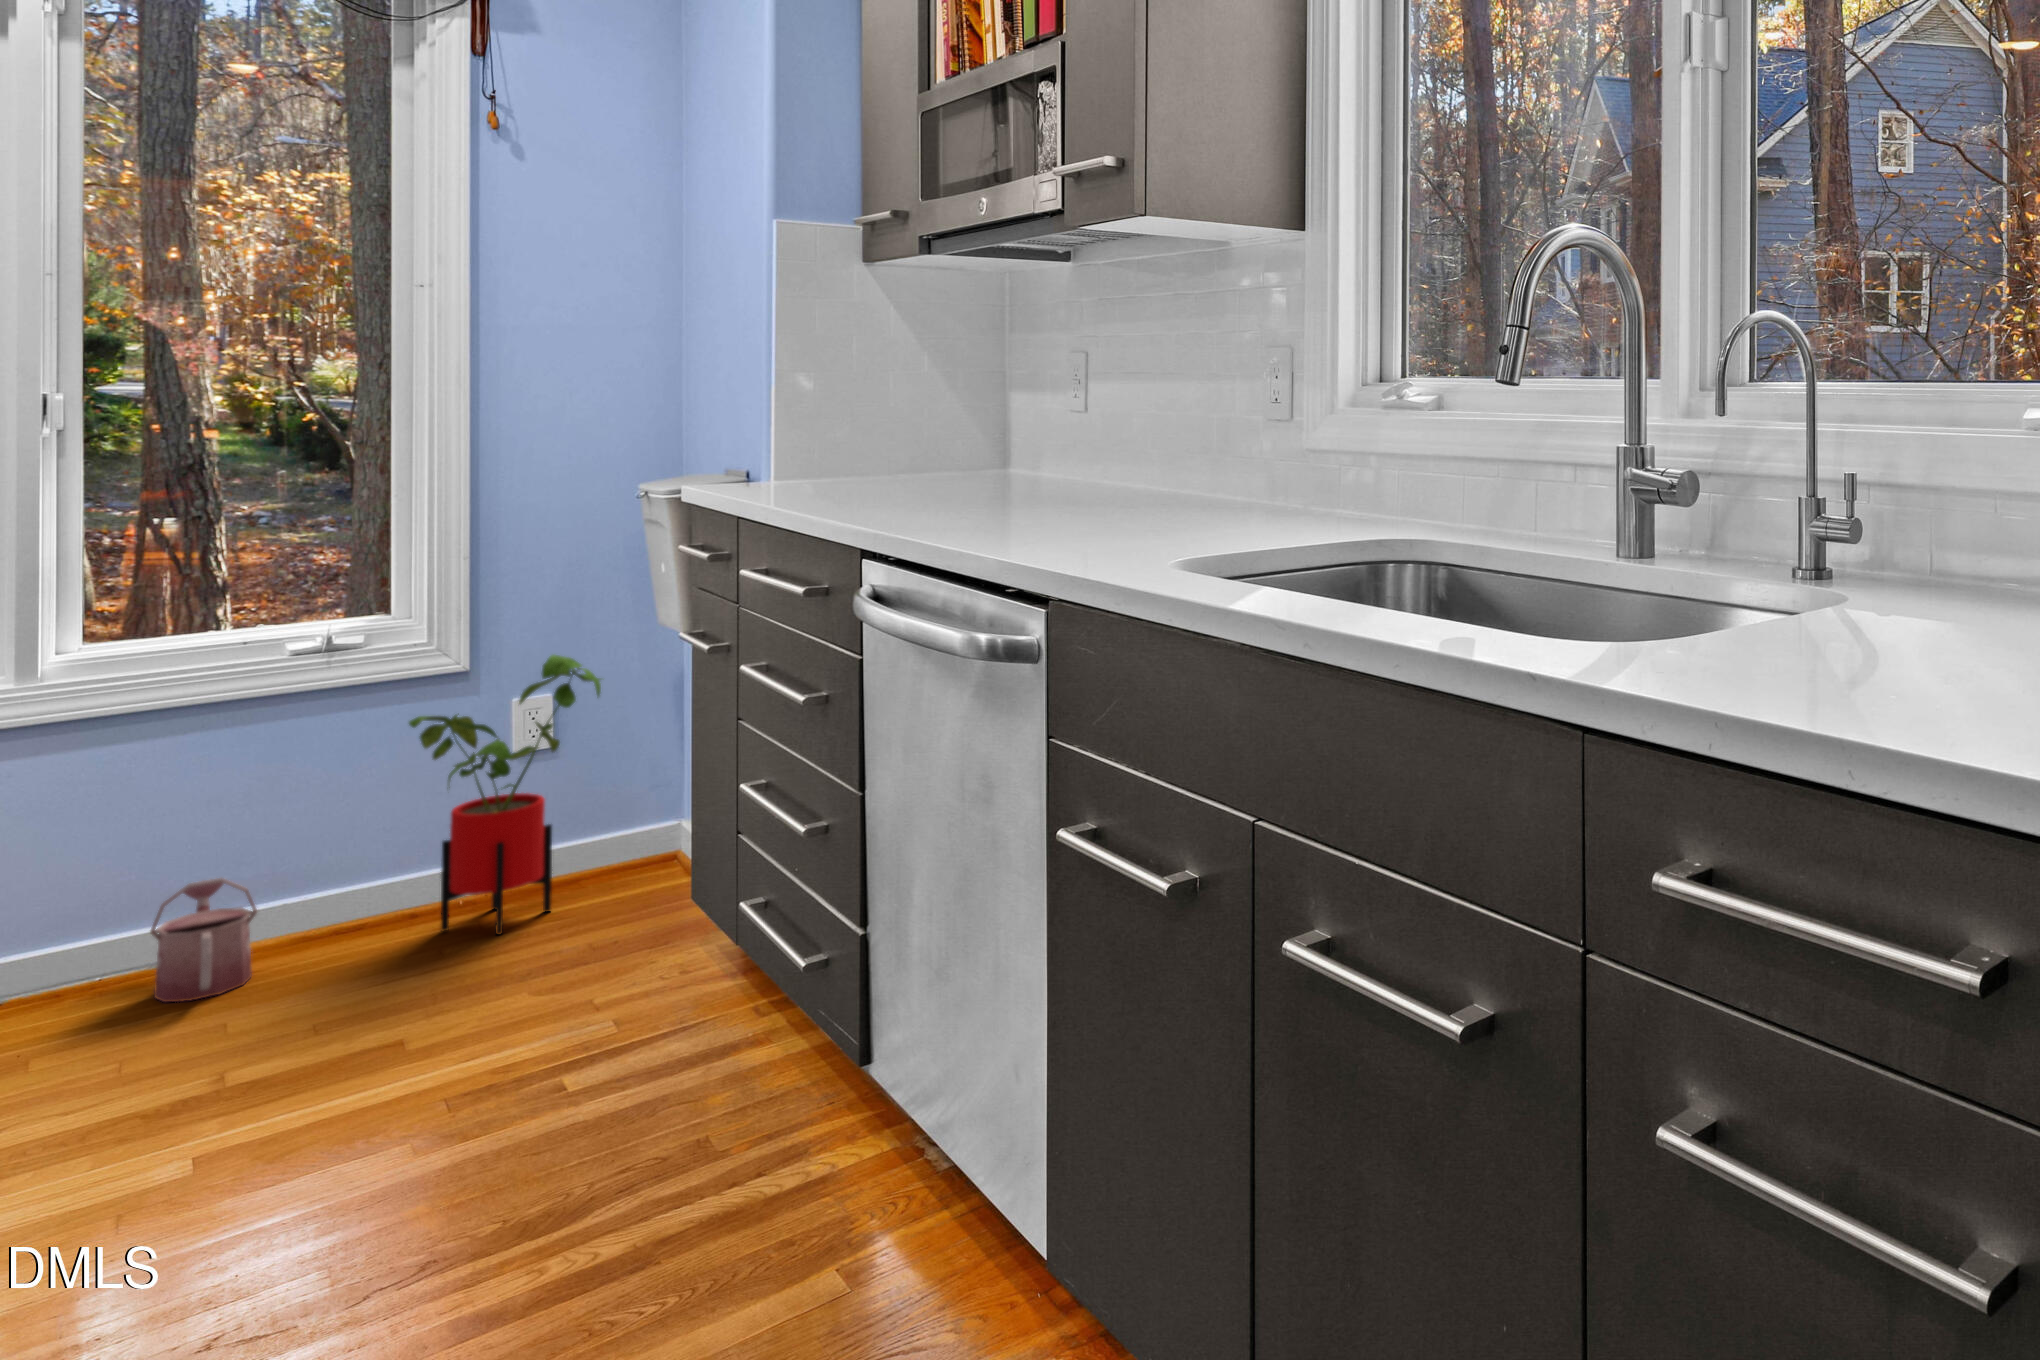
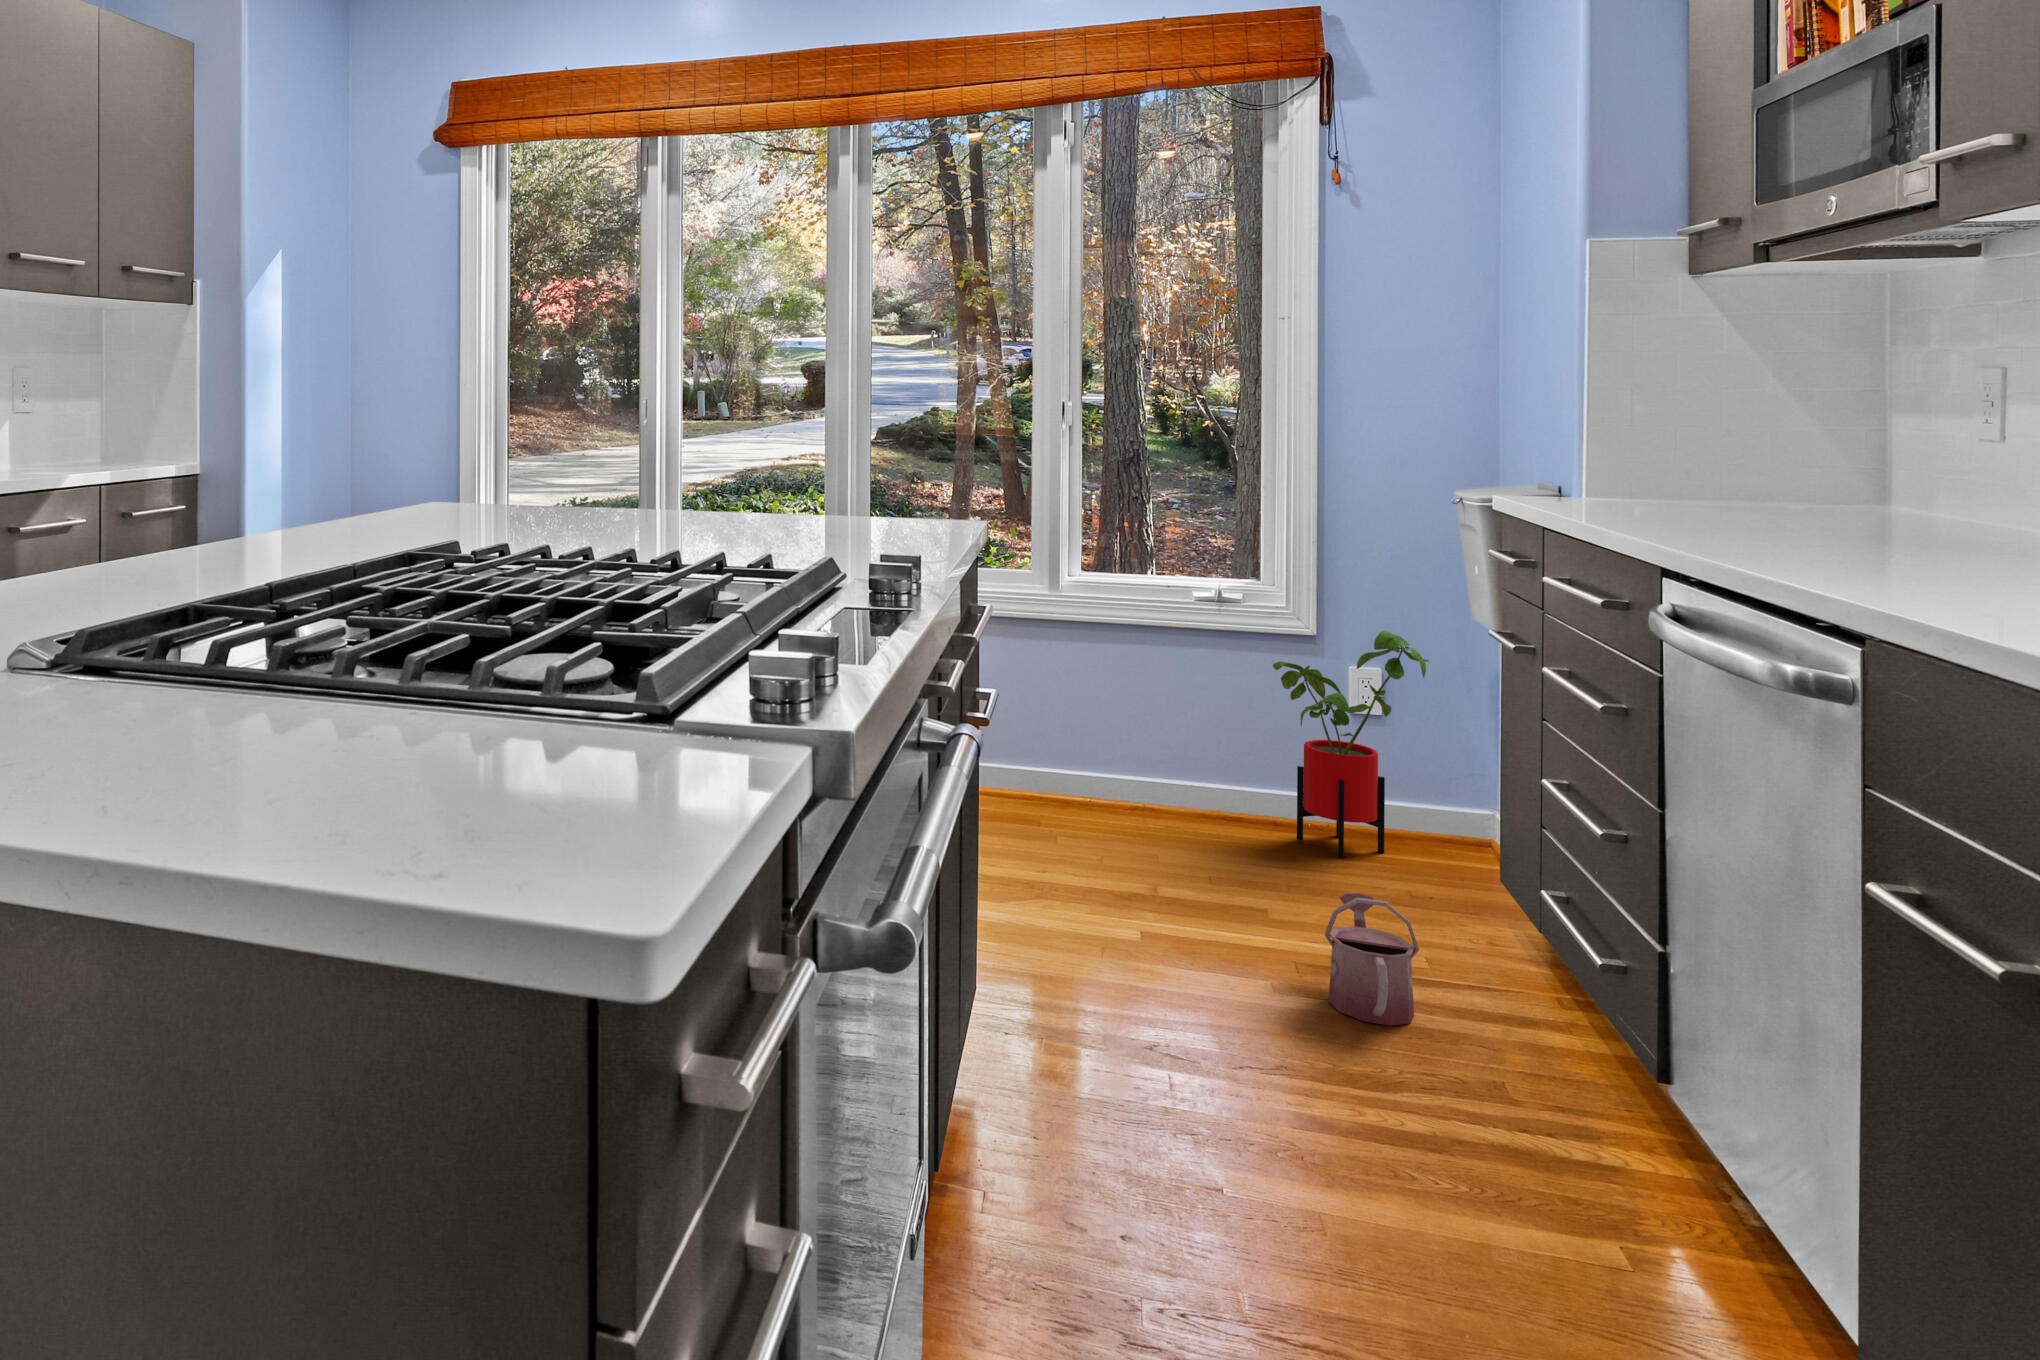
watering can: present [150,878,257,1002] -> present [1325,893,1419,1026]

